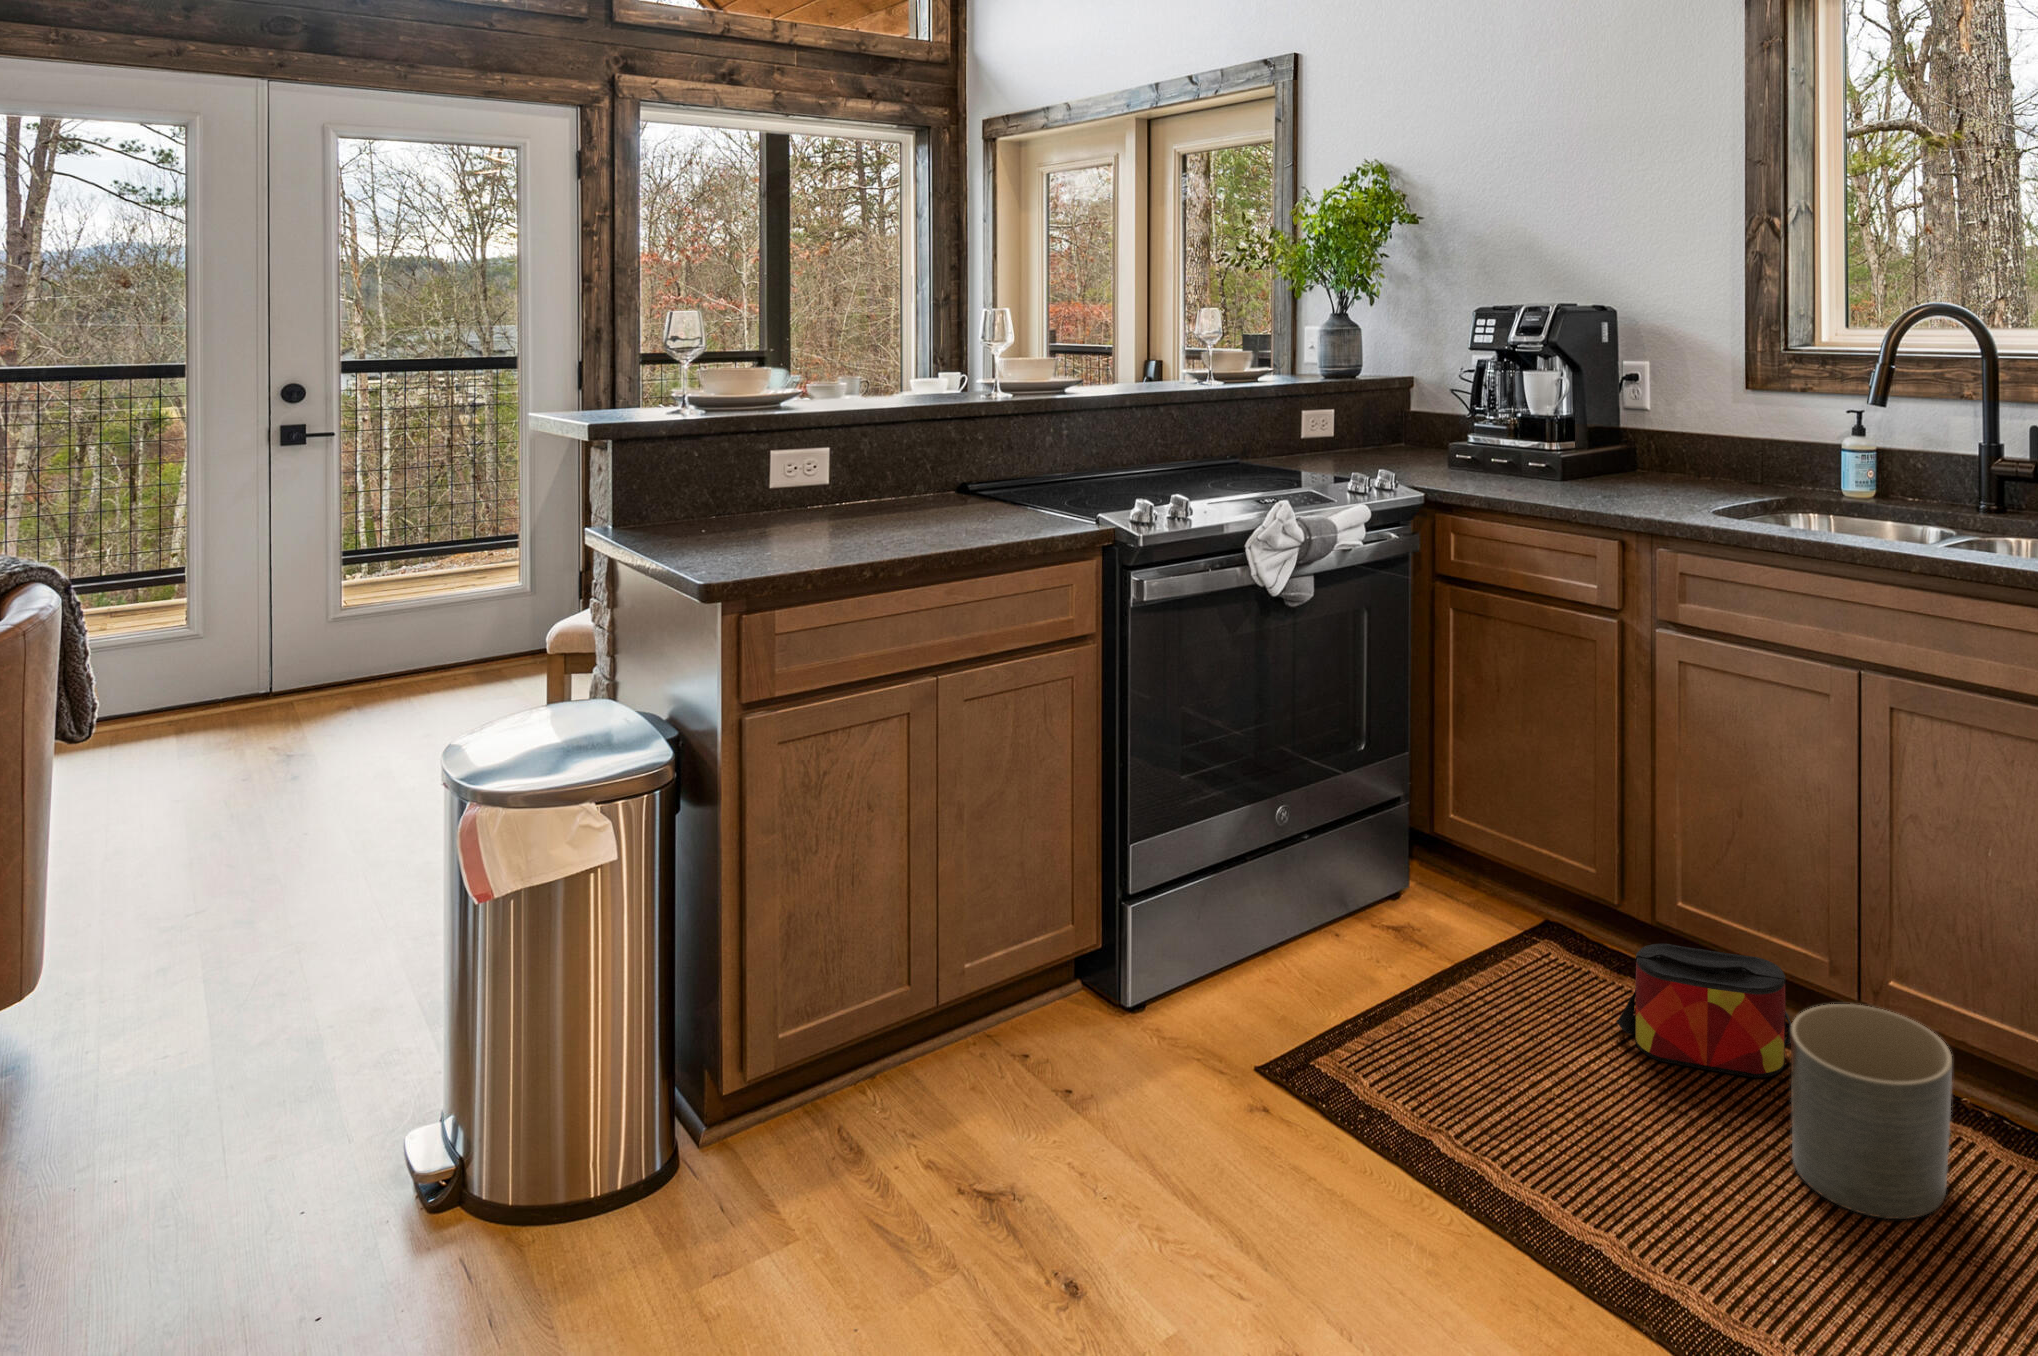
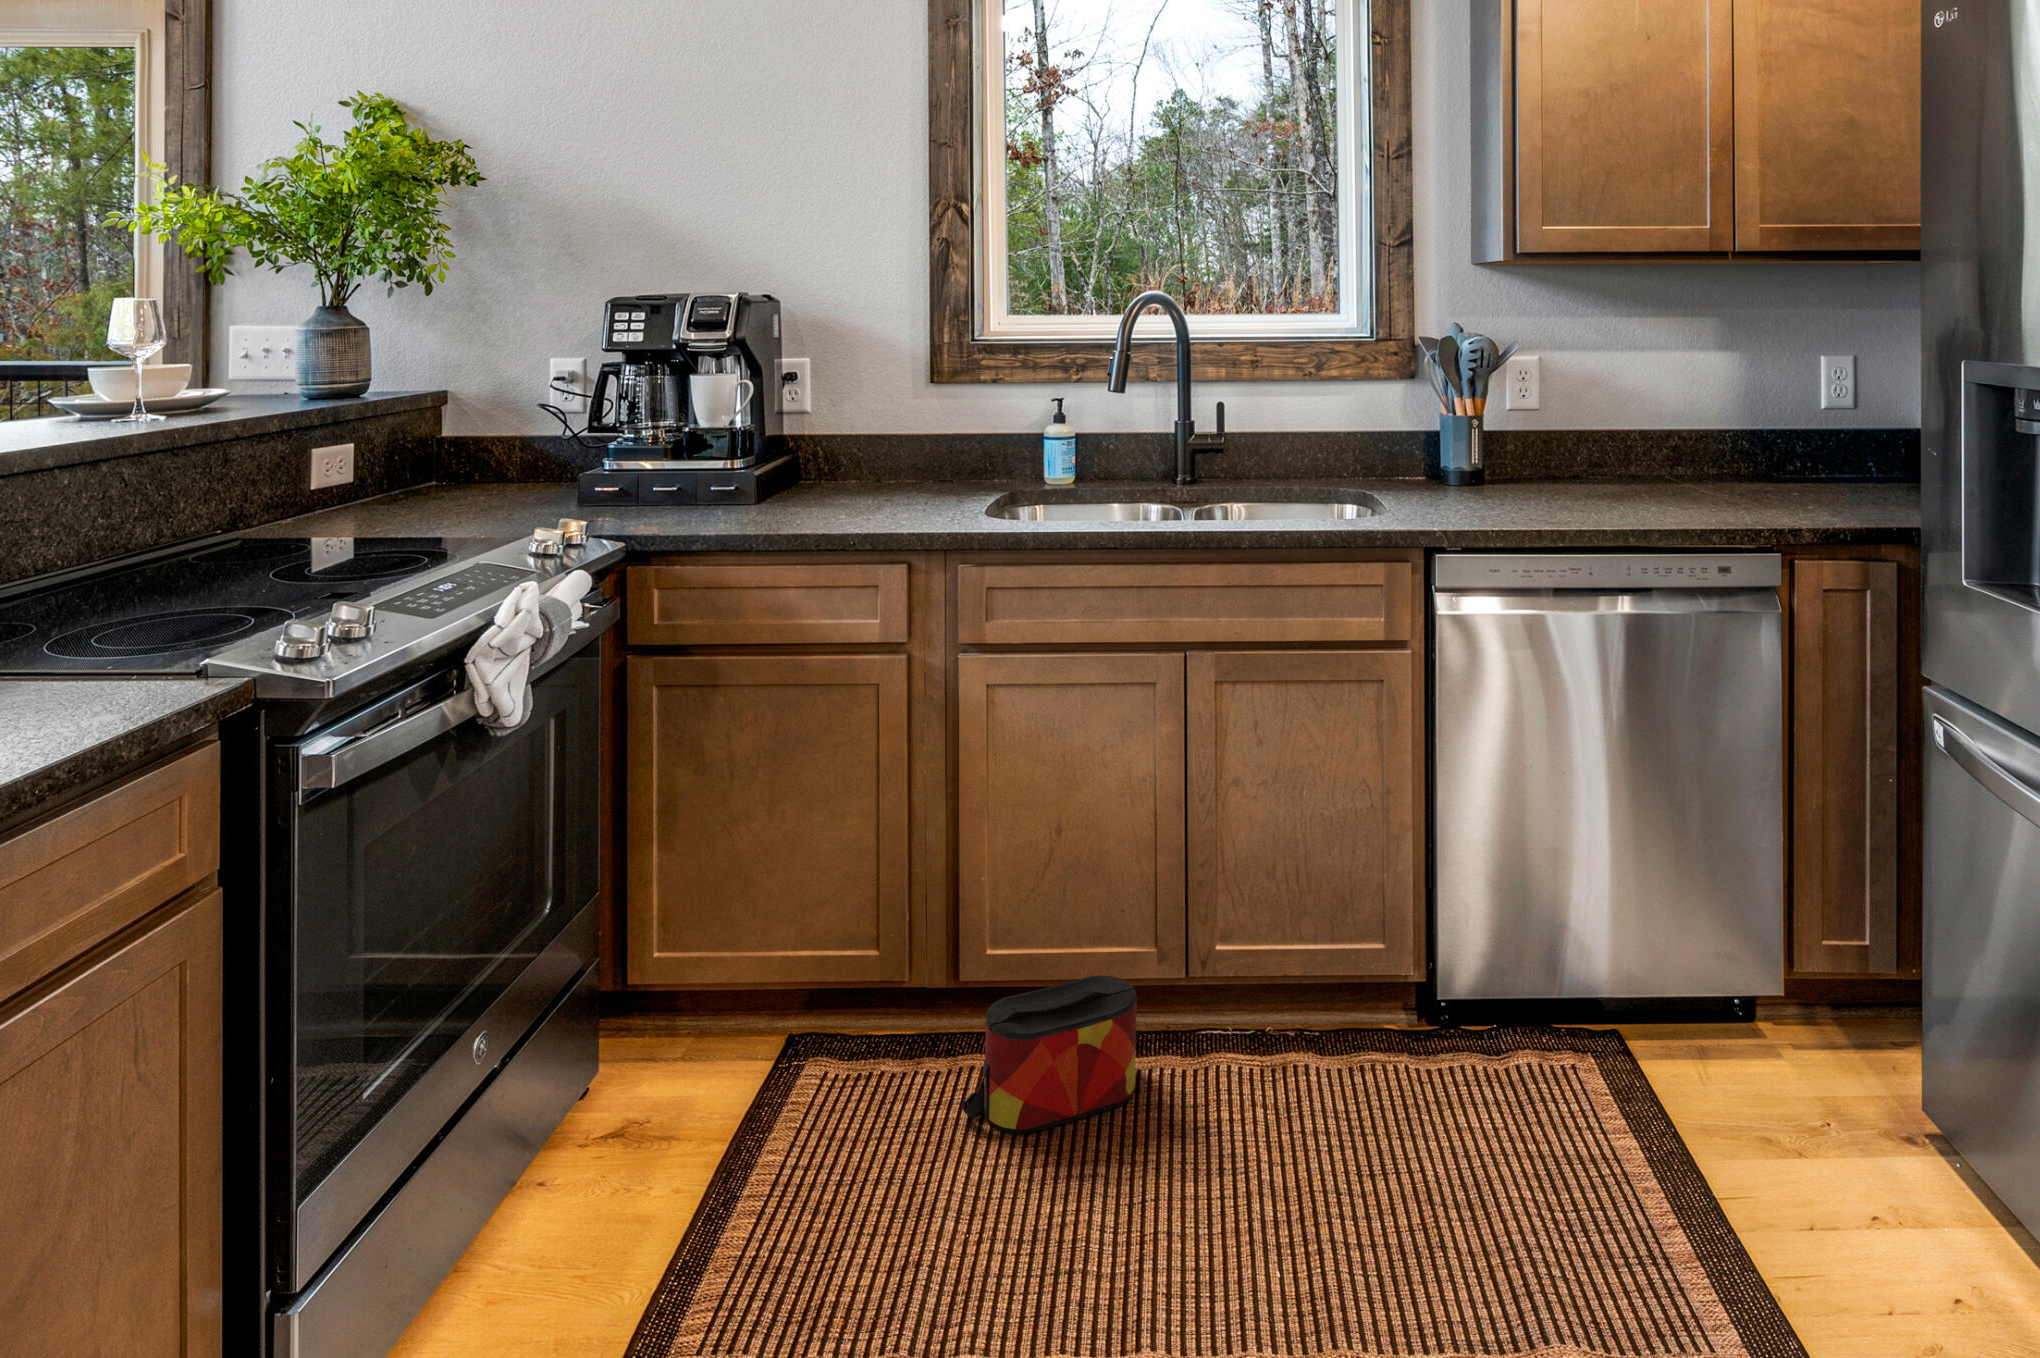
planter: present [1791,1004,1952,1219] -> none [1207,982,1356,1199]

